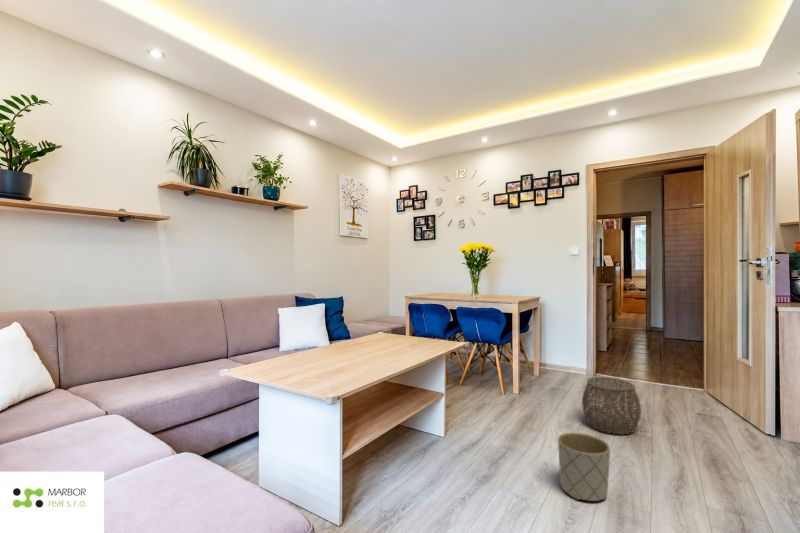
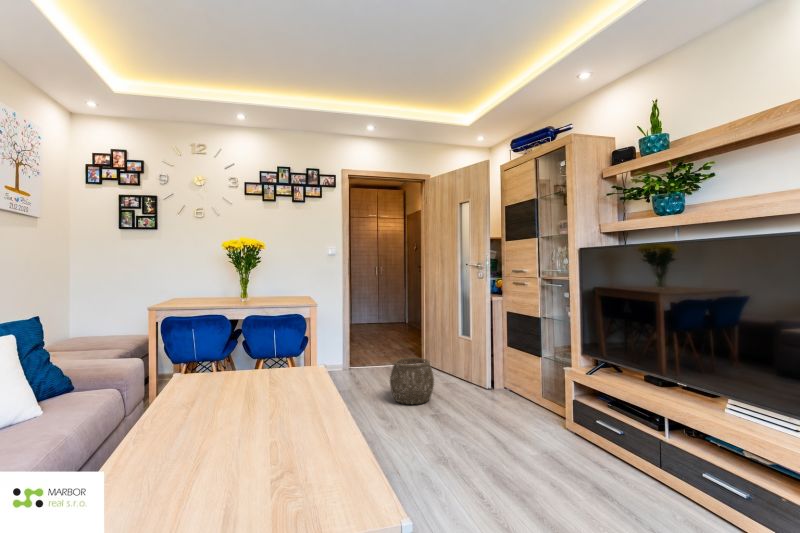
planter: present [558,433,610,501] -> none [437,402,478,458]

